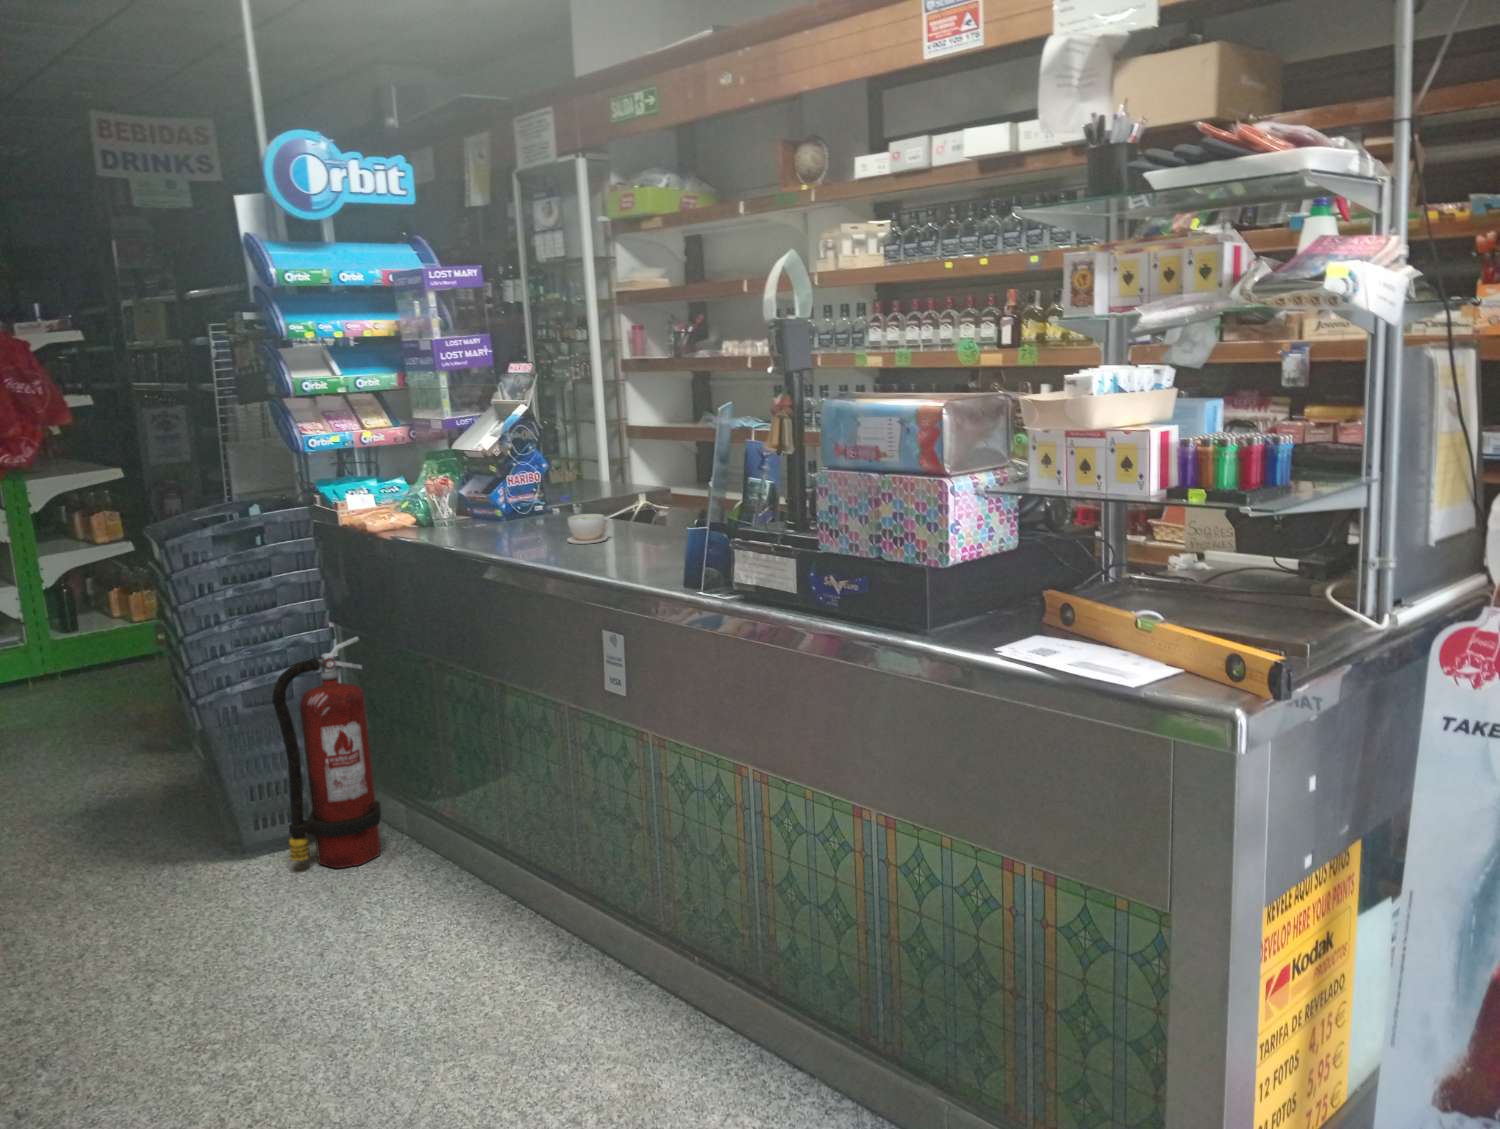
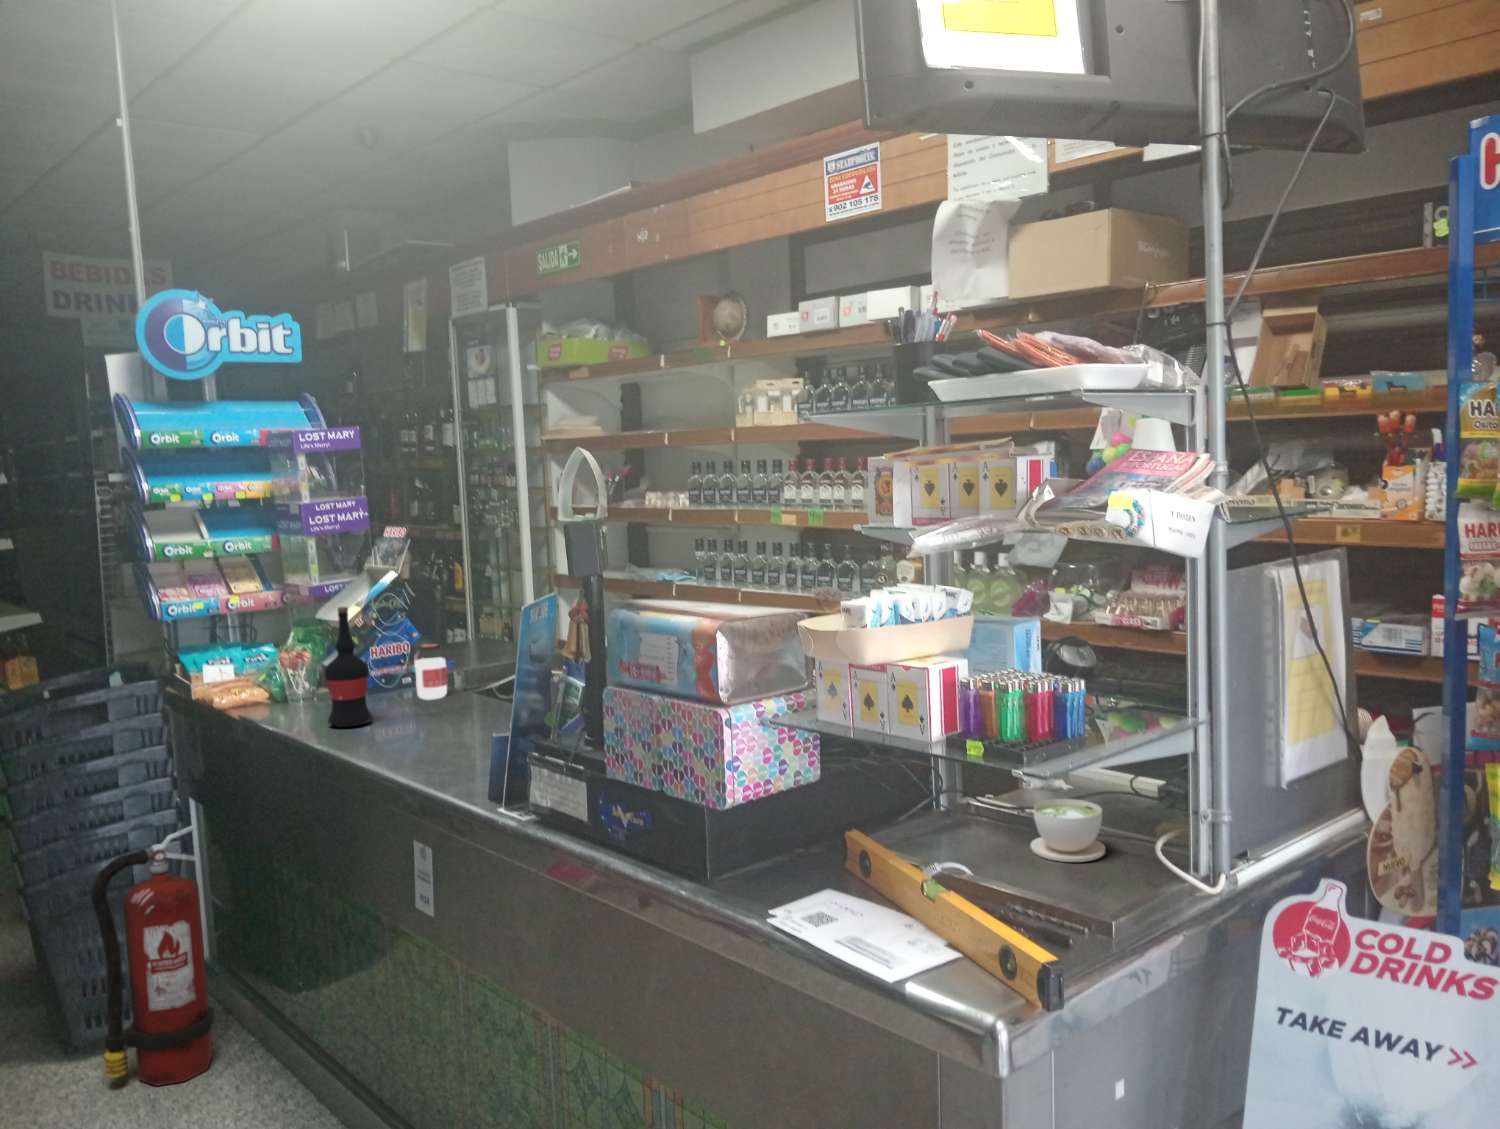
wine bottle: none [483,429,527,541] -> present [325,607,372,727]
jar: none [551,469,583,522] -> present [414,644,448,700]
coffee cup: present [567,514,609,544] -> present [1030,799,1105,862]

